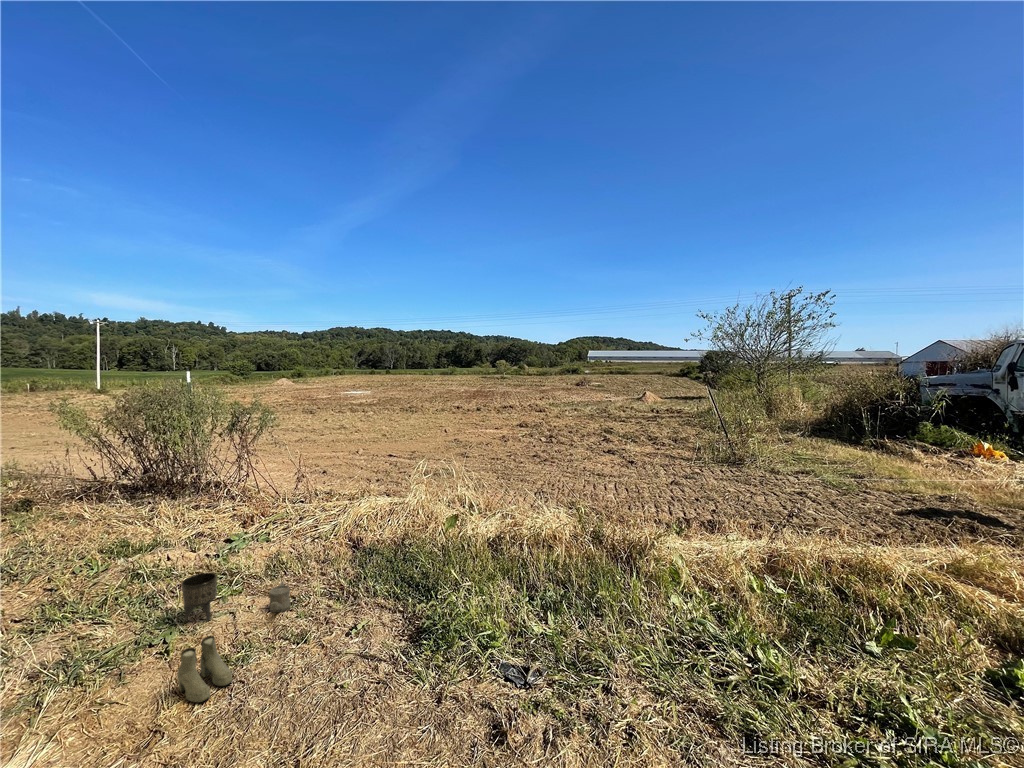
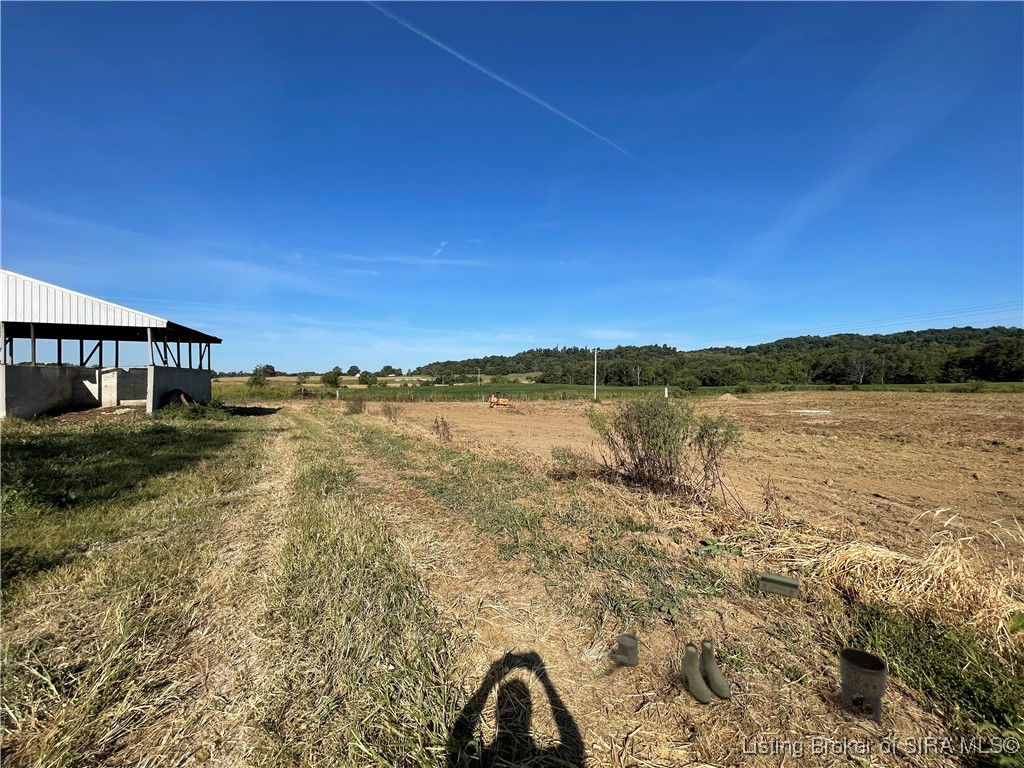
toolbox: none [280,545,317,567] -> present [759,572,799,598]
planter: present [182,573,217,622] -> present [839,648,887,722]
watering can: present [269,582,291,613] -> present [612,629,639,667]

